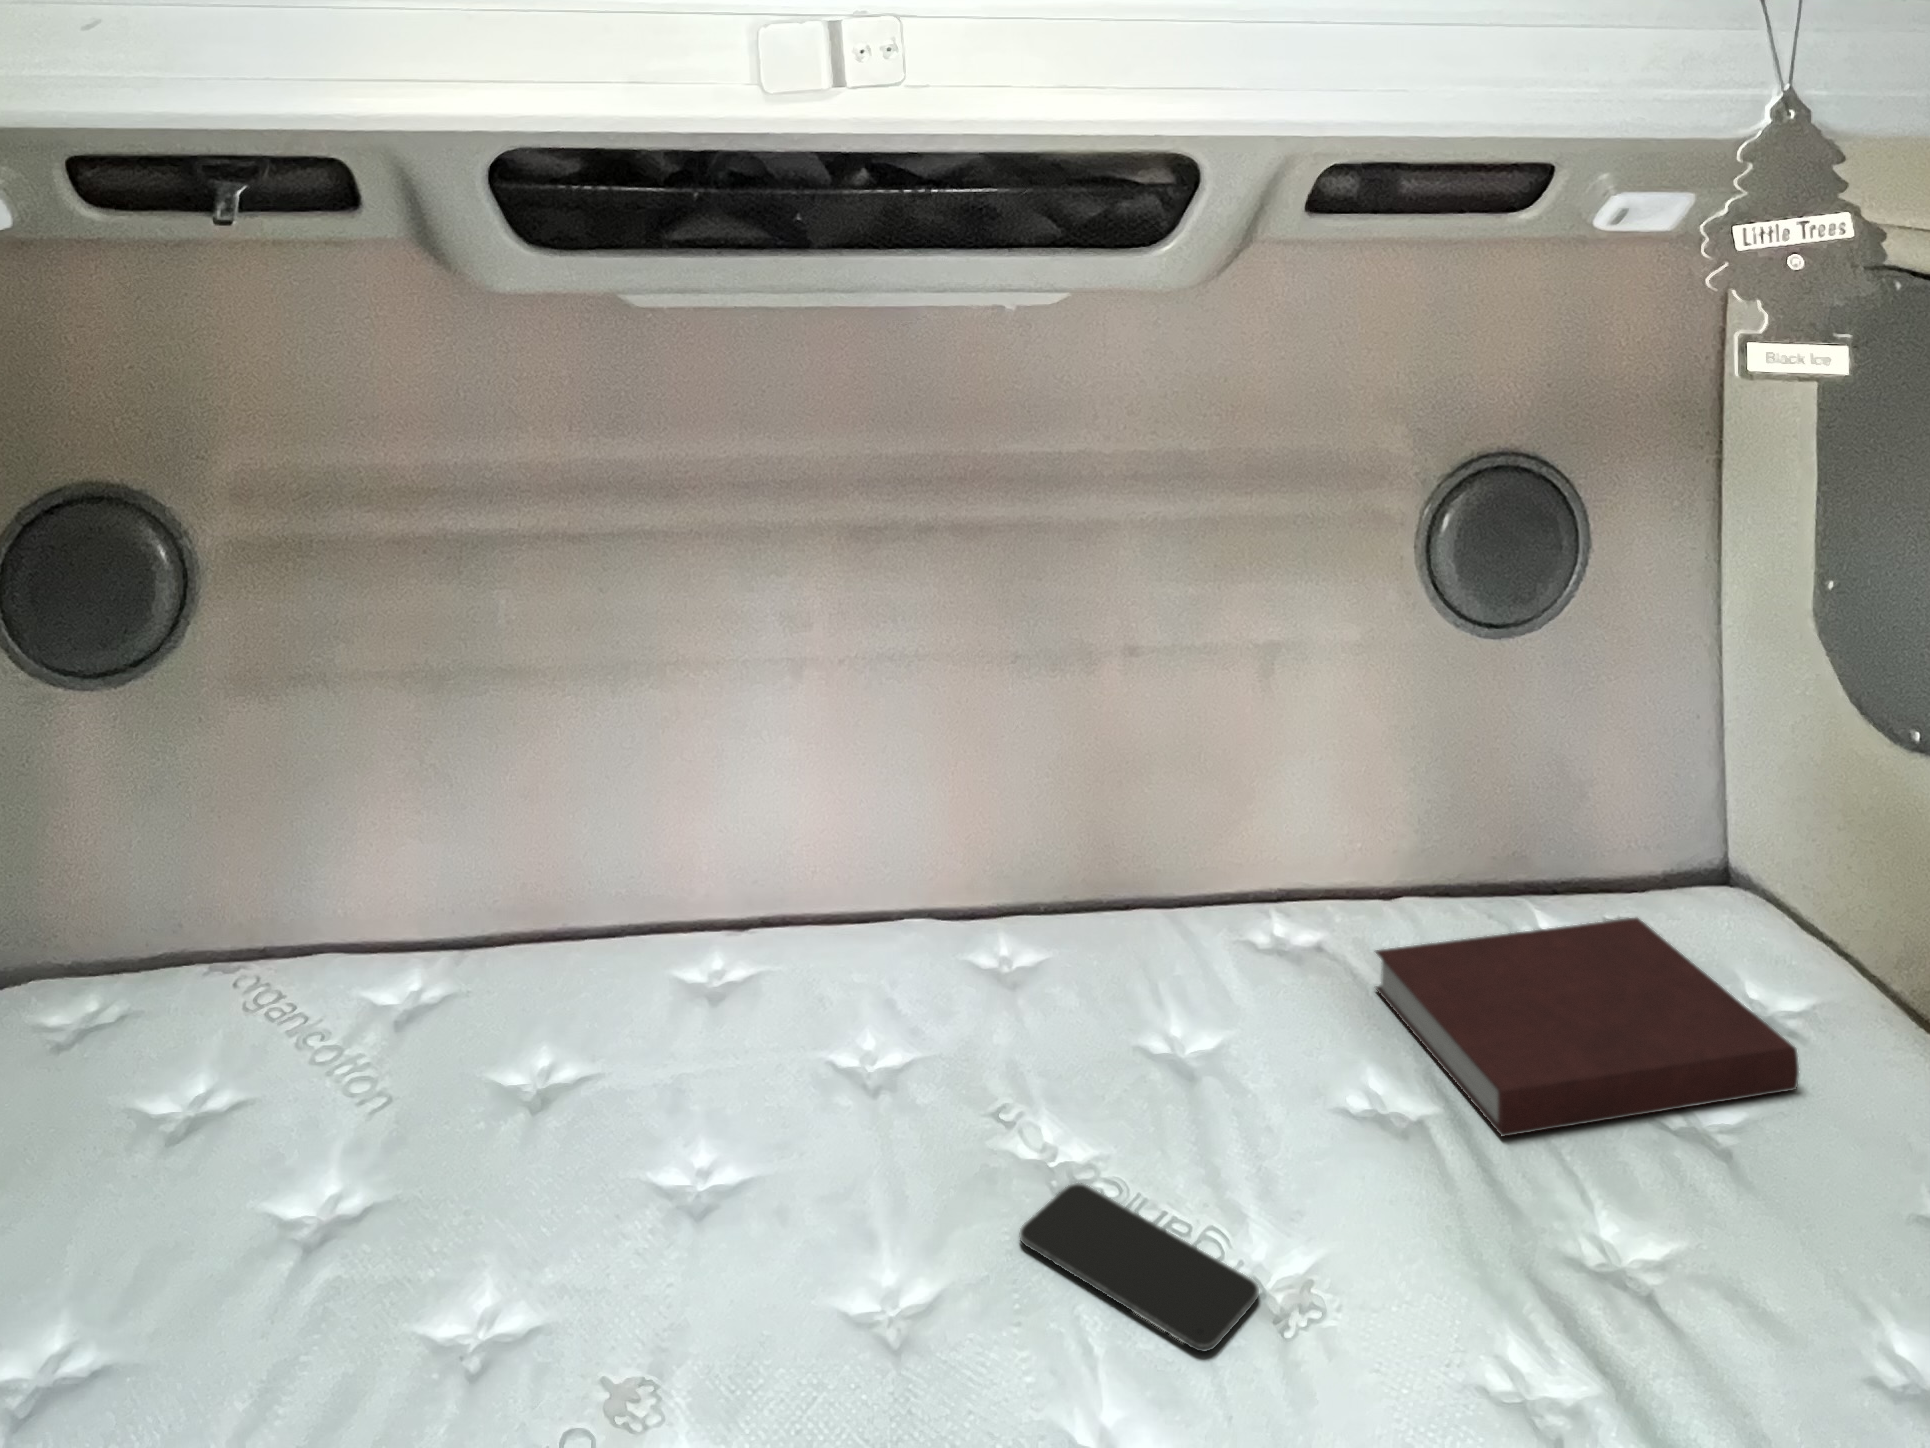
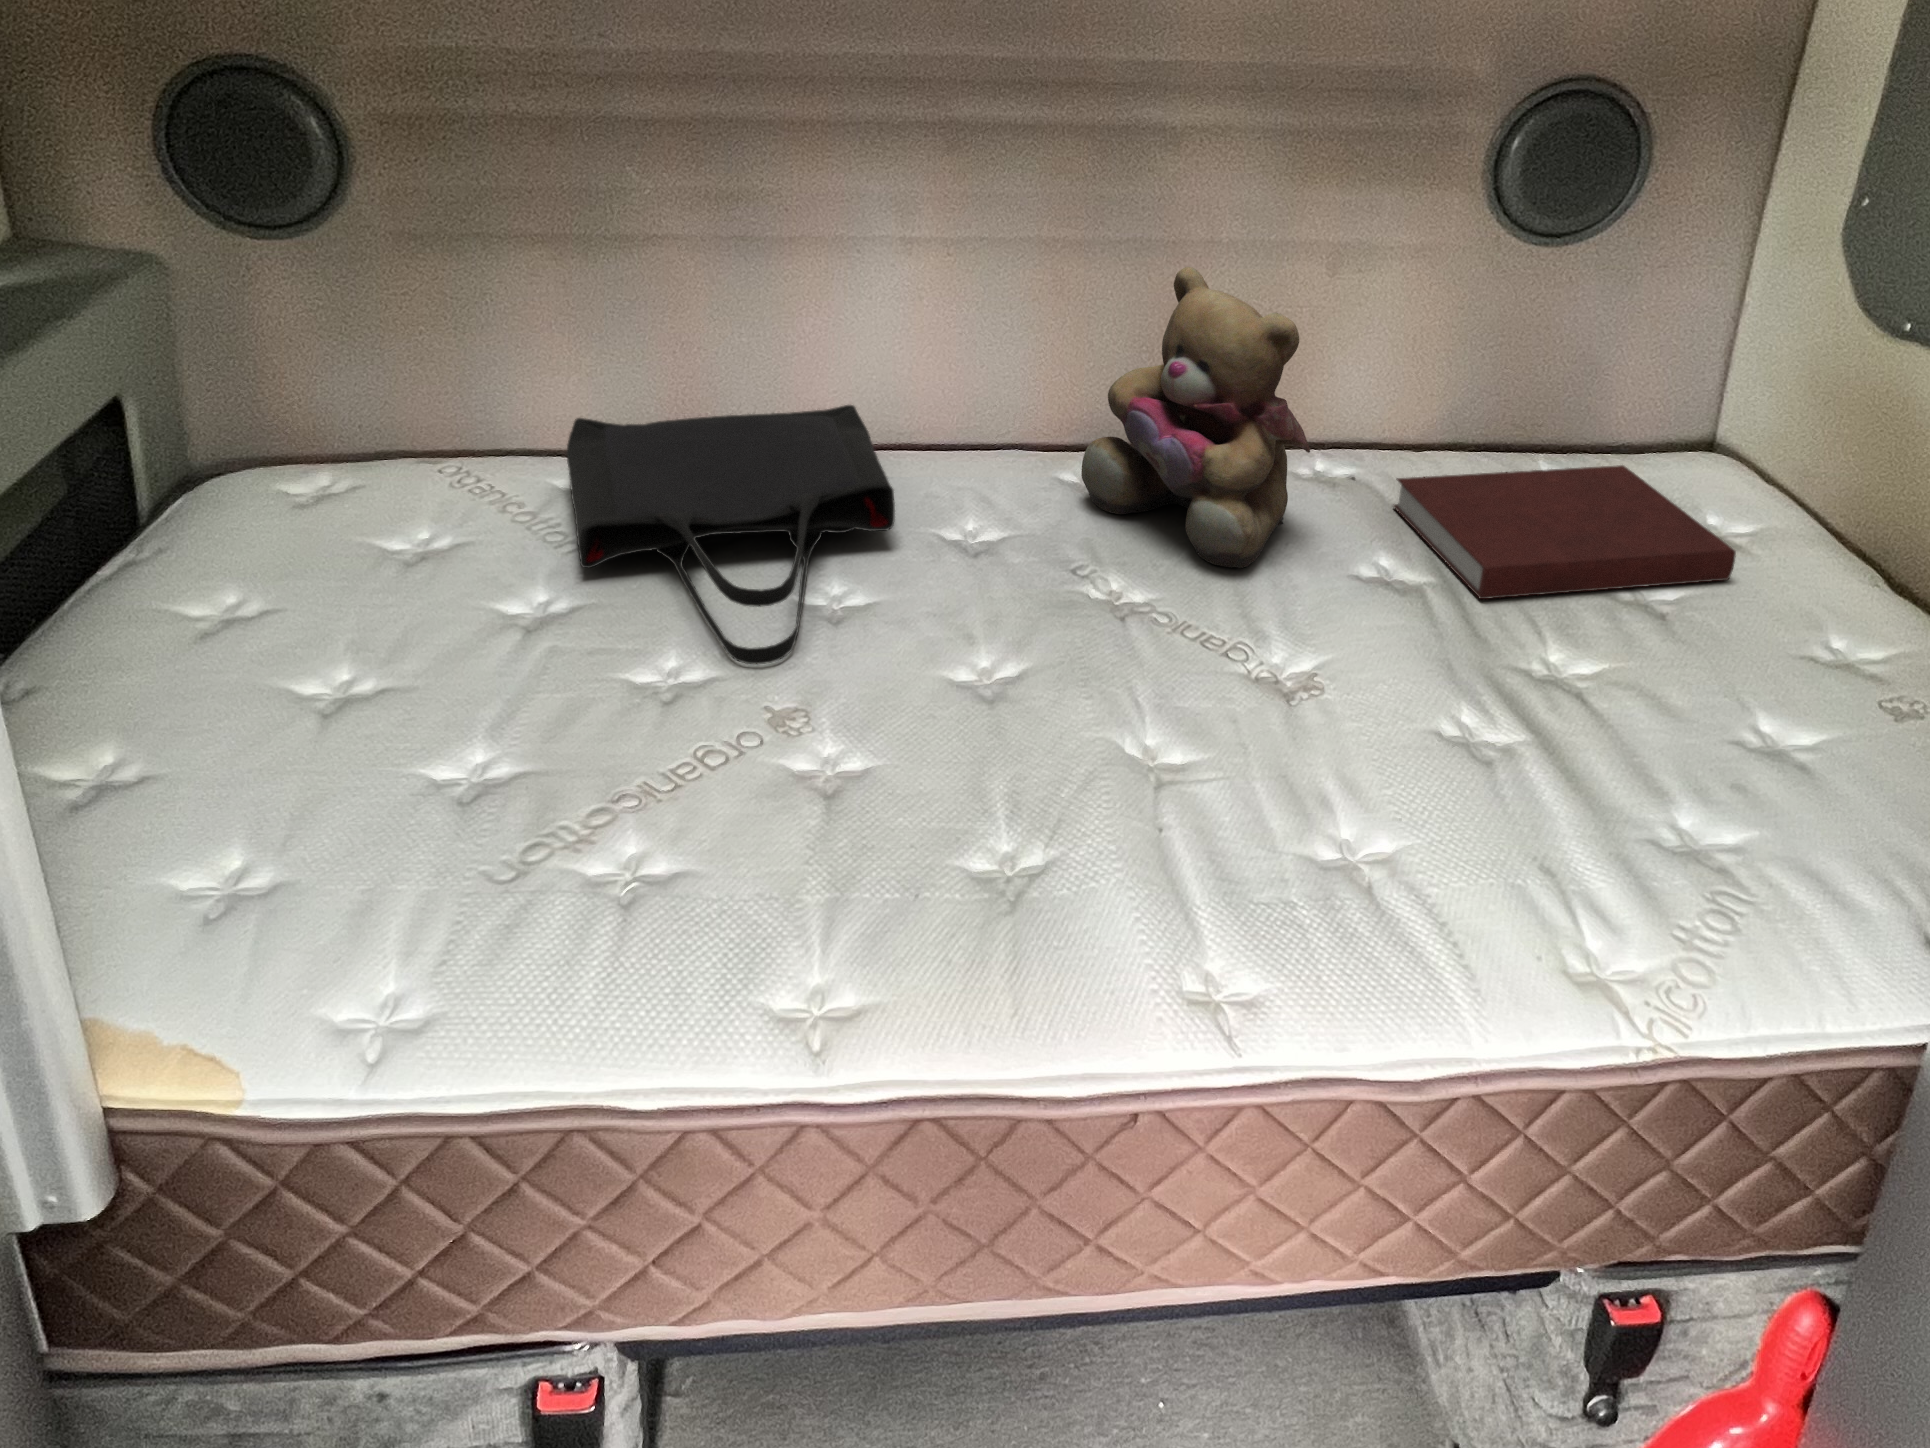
teddy bear: none [1002,692,1271,1099] -> present [1081,267,1310,568]
tote bag: none [386,869,780,1297] -> present [567,405,895,664]
smartphone: present [1019,1183,1259,1351] -> none [1085,614,1270,711]

